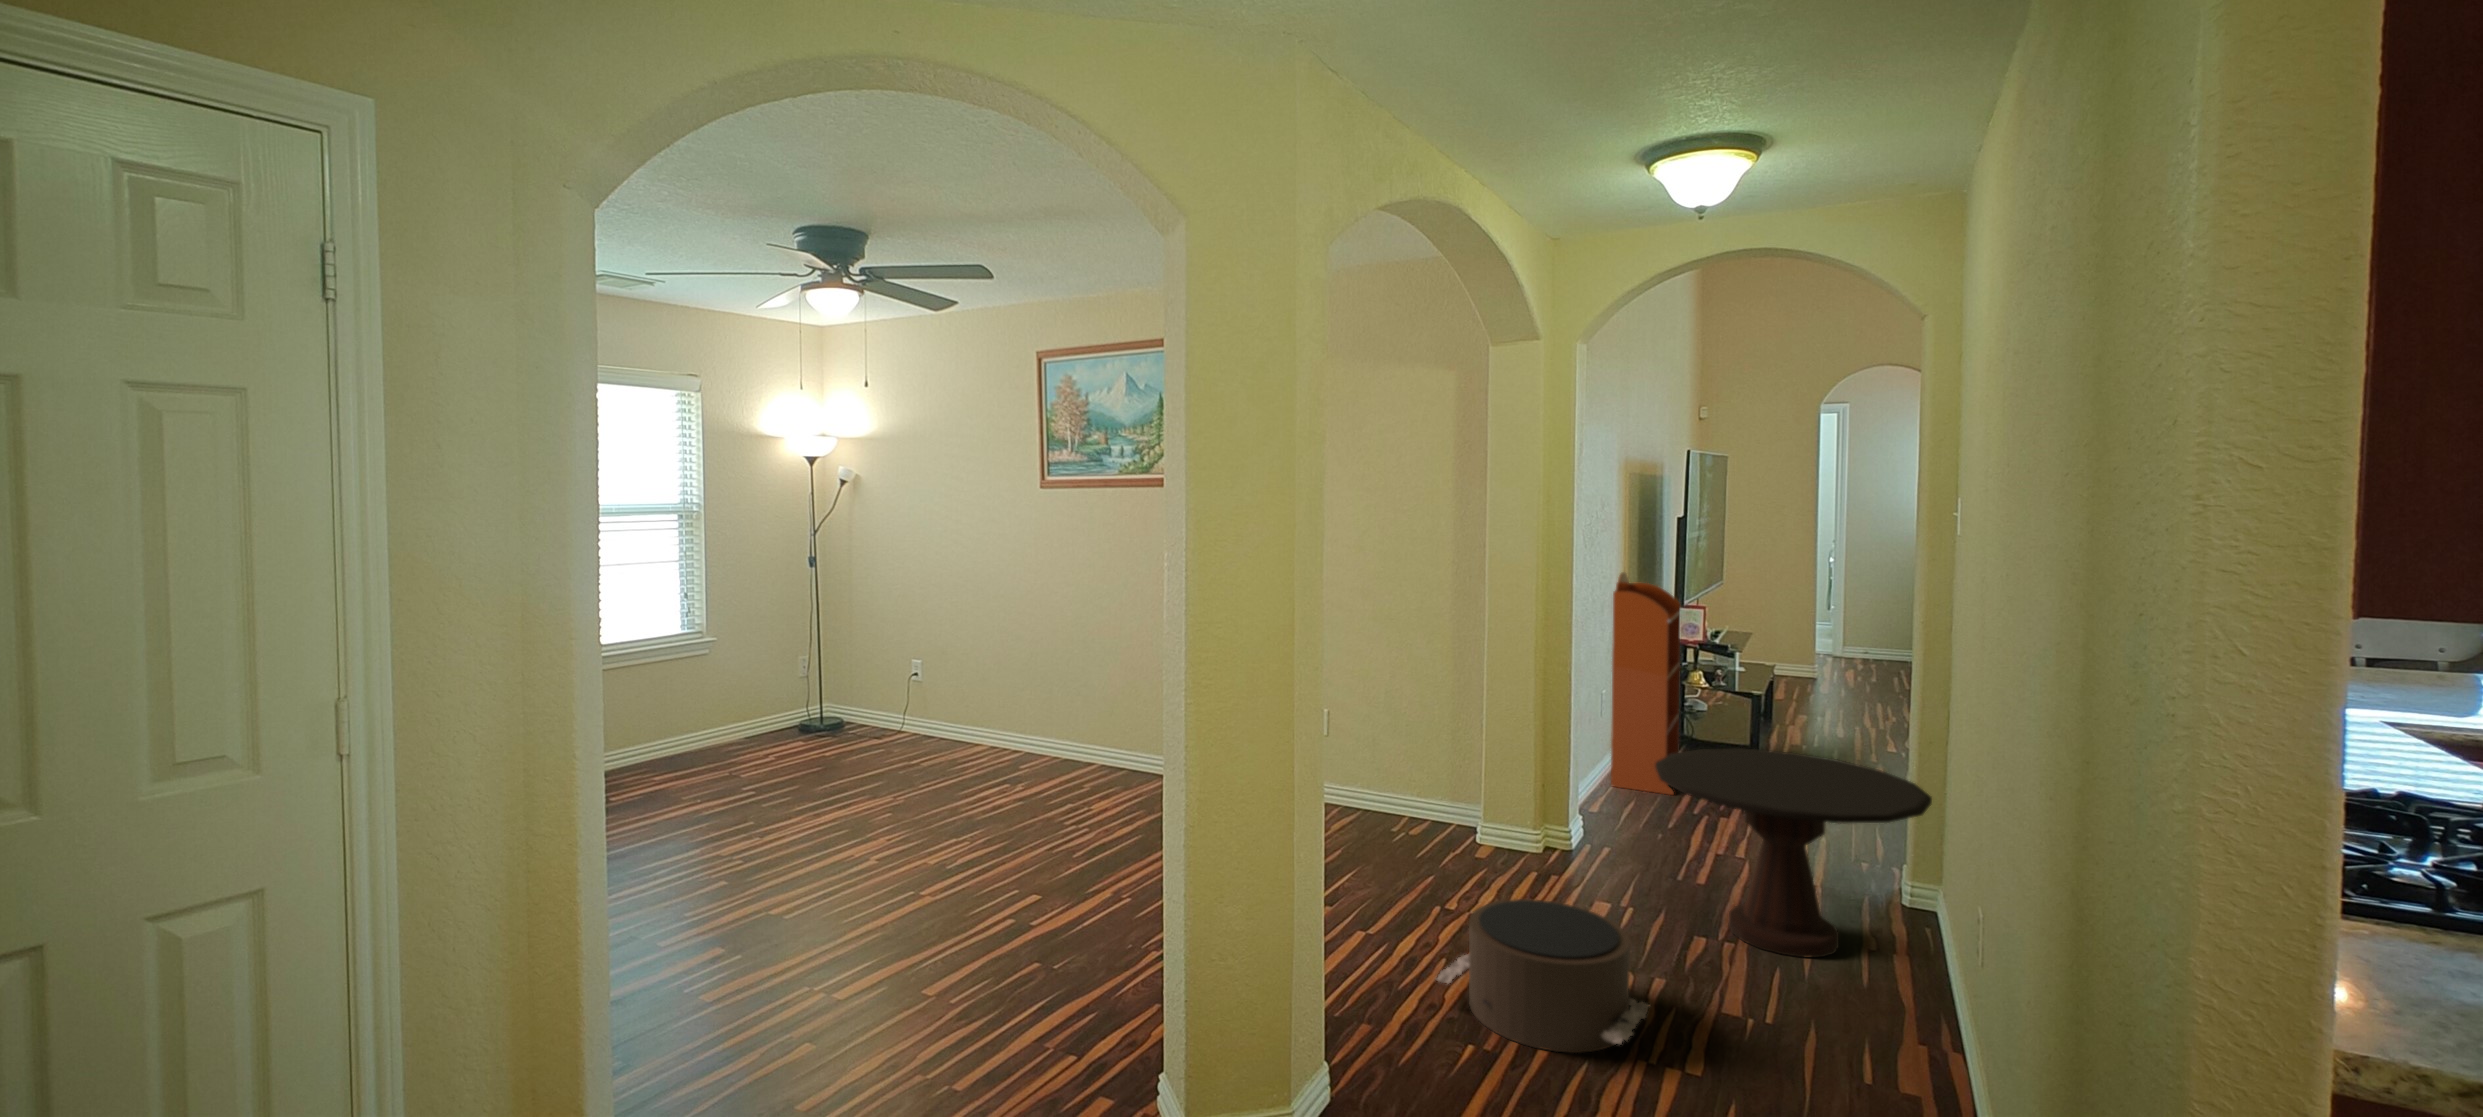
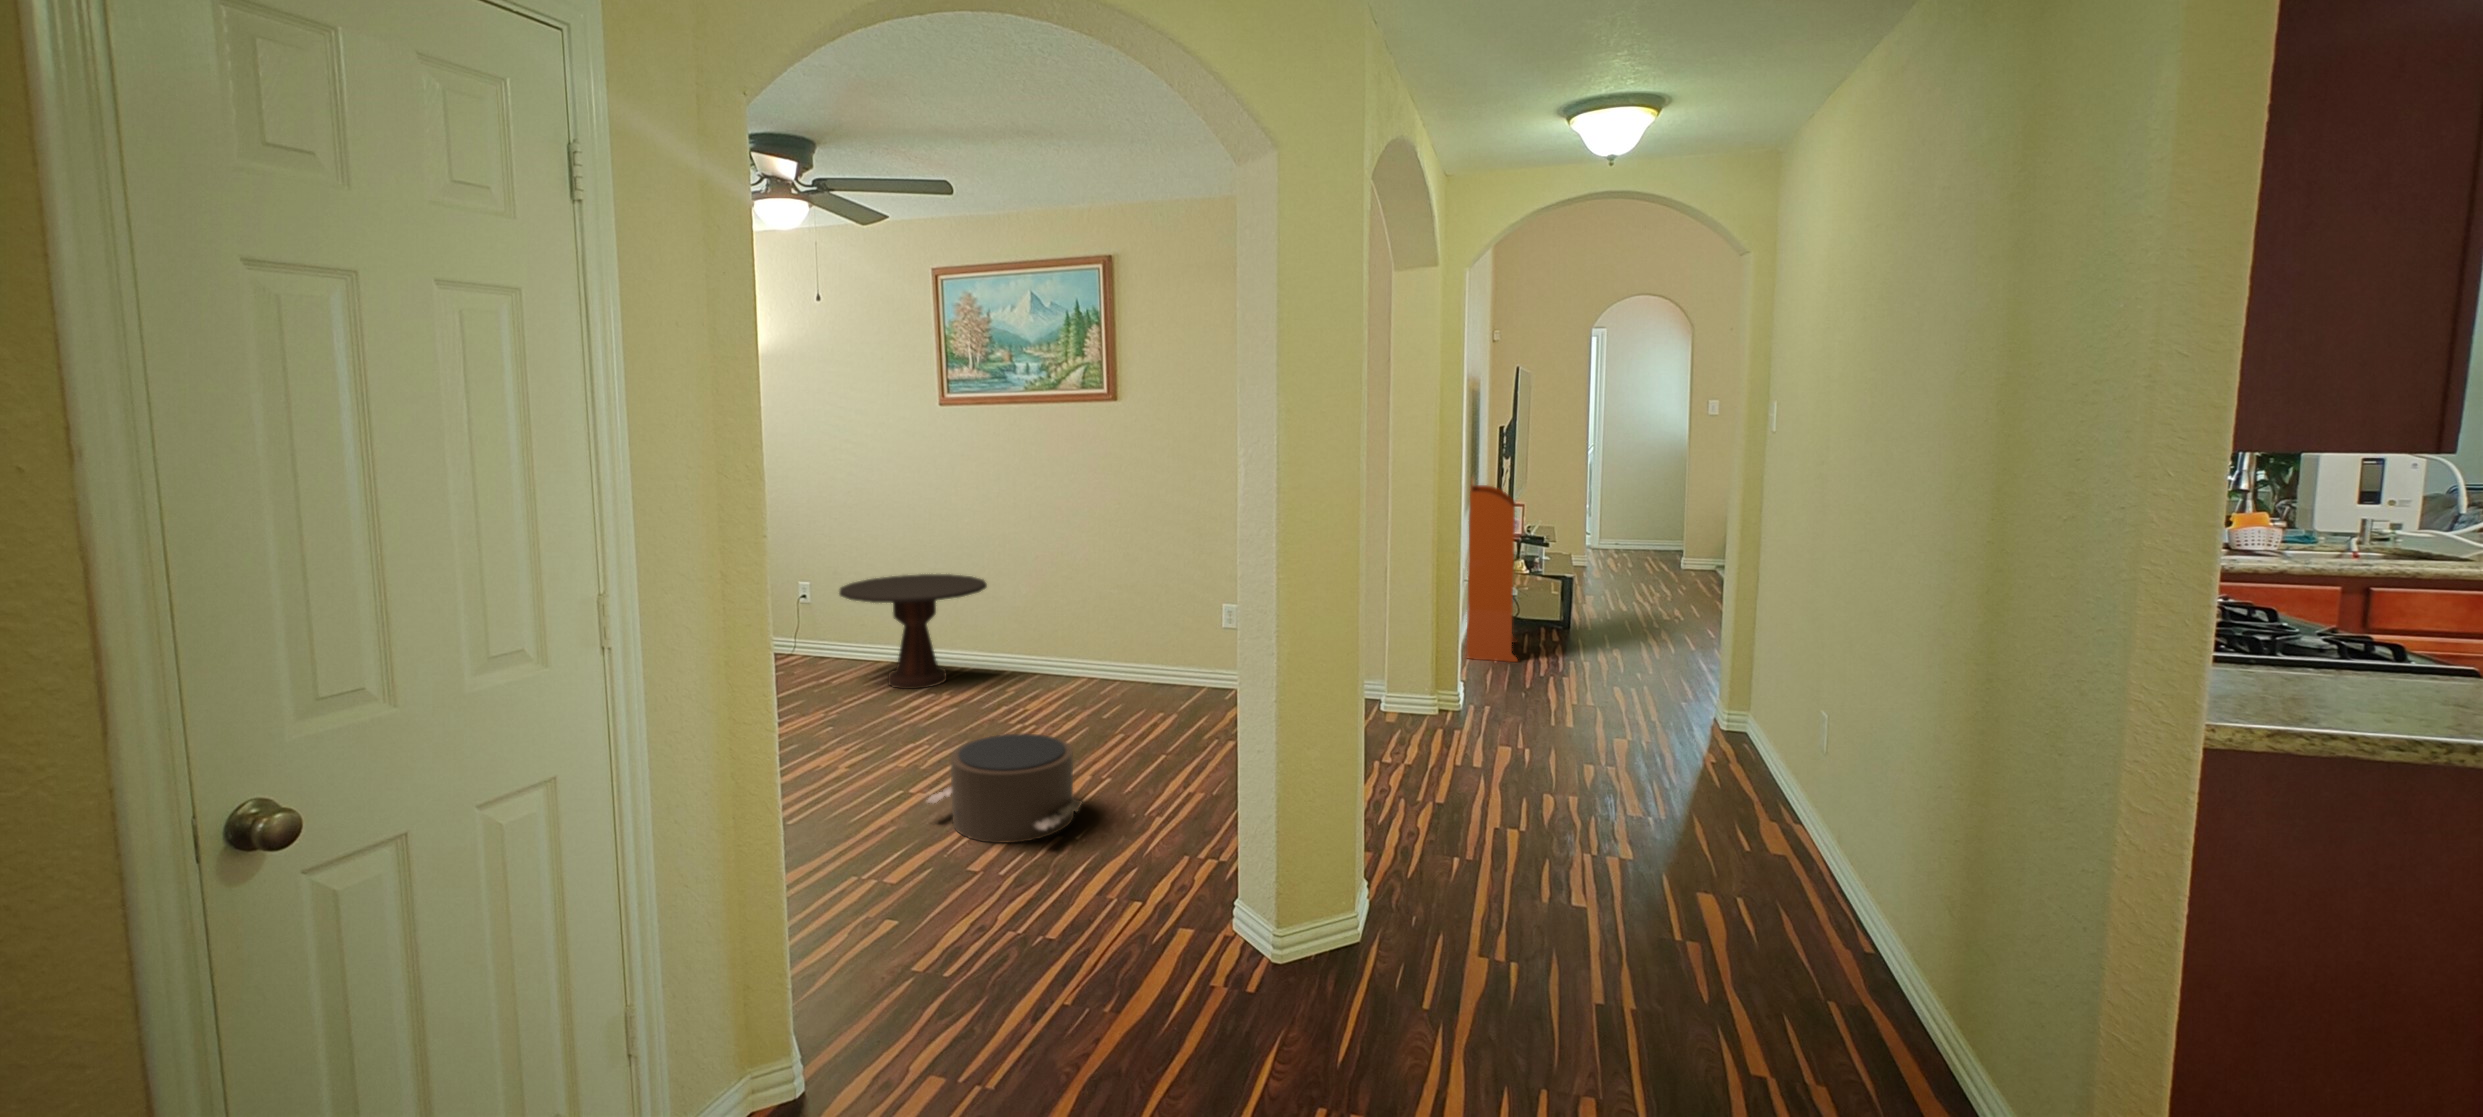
side table: present [1655,748,1932,957] -> present [839,574,987,689]
pouf: present [1437,899,1650,1053] -> present [927,734,1082,843]

